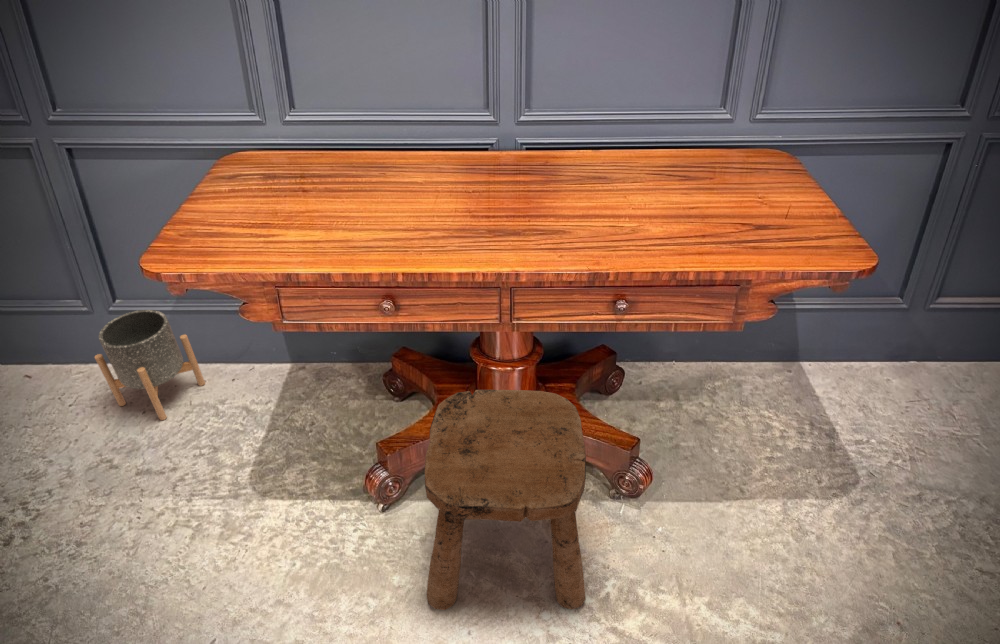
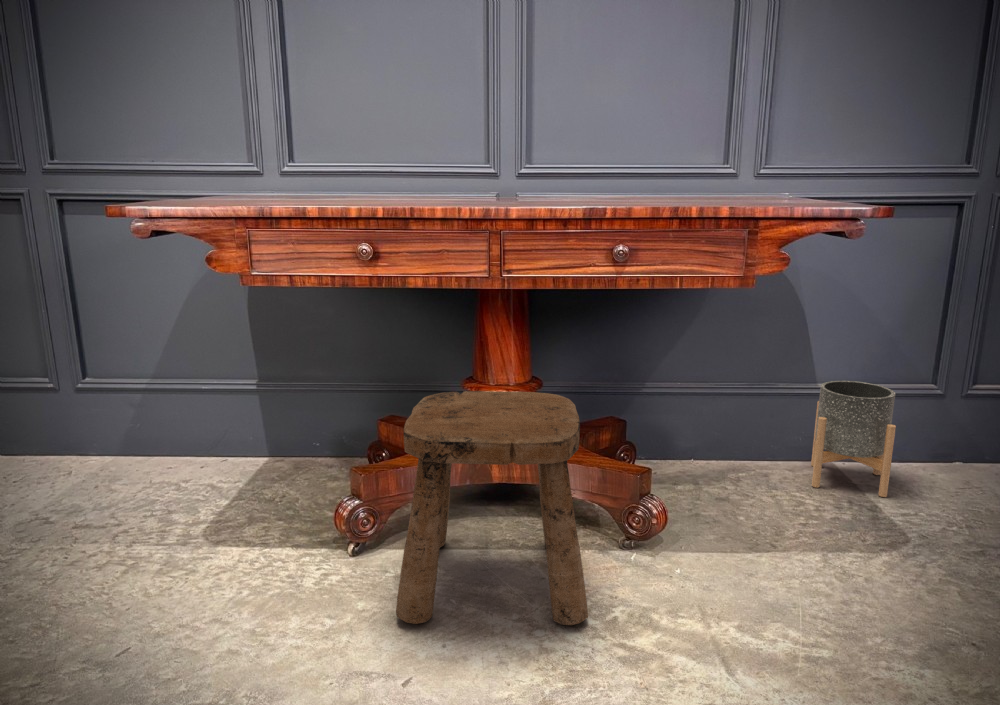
planter: present [95,310,205,420] -> present [811,381,896,497]

